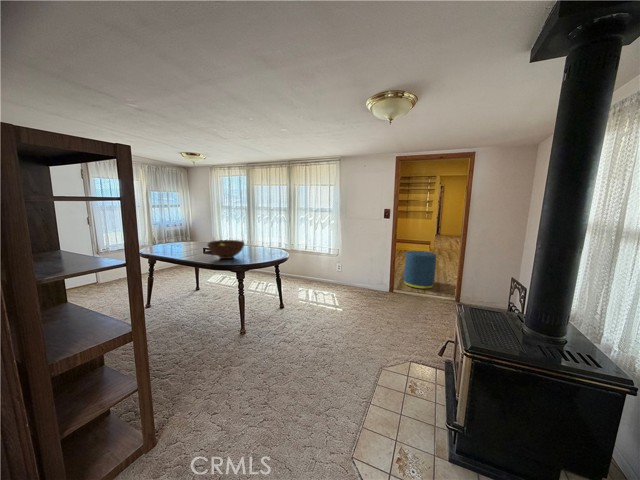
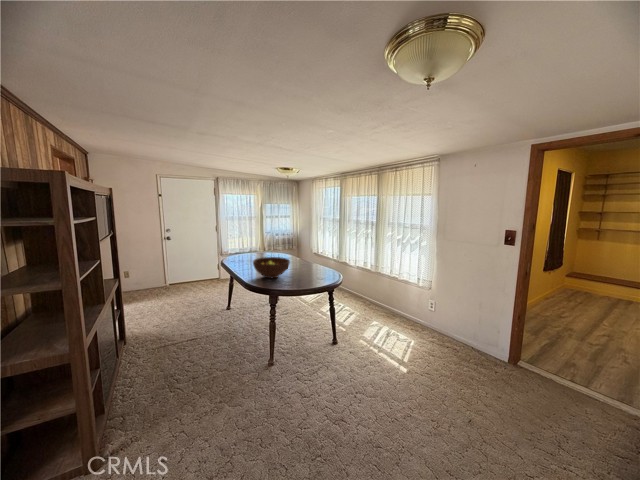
ottoman: present [404,251,436,289] -> none [547,301,627,378]

